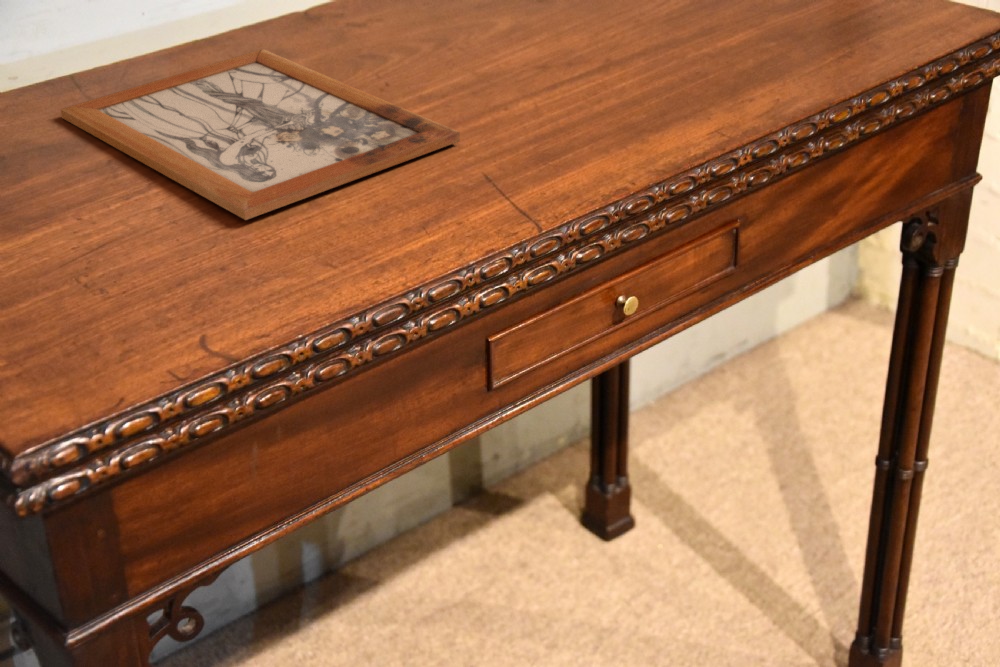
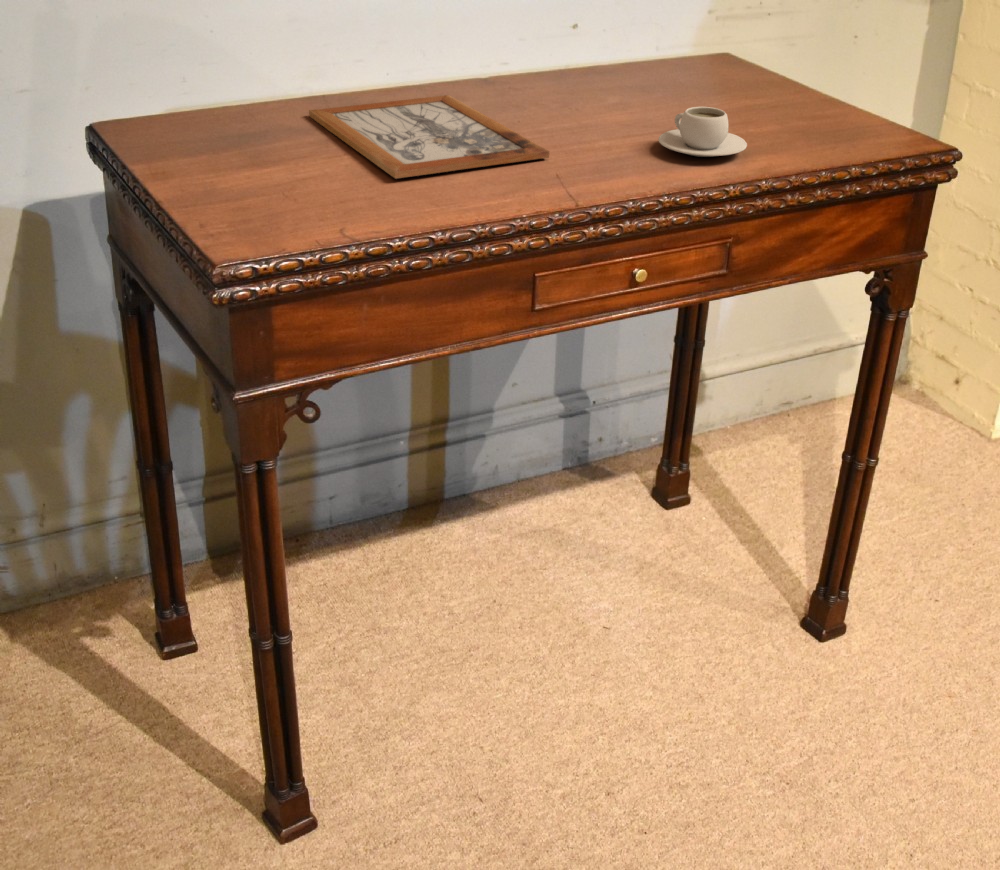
teacup: none [605,29,736,107] -> present [658,107,747,157]

